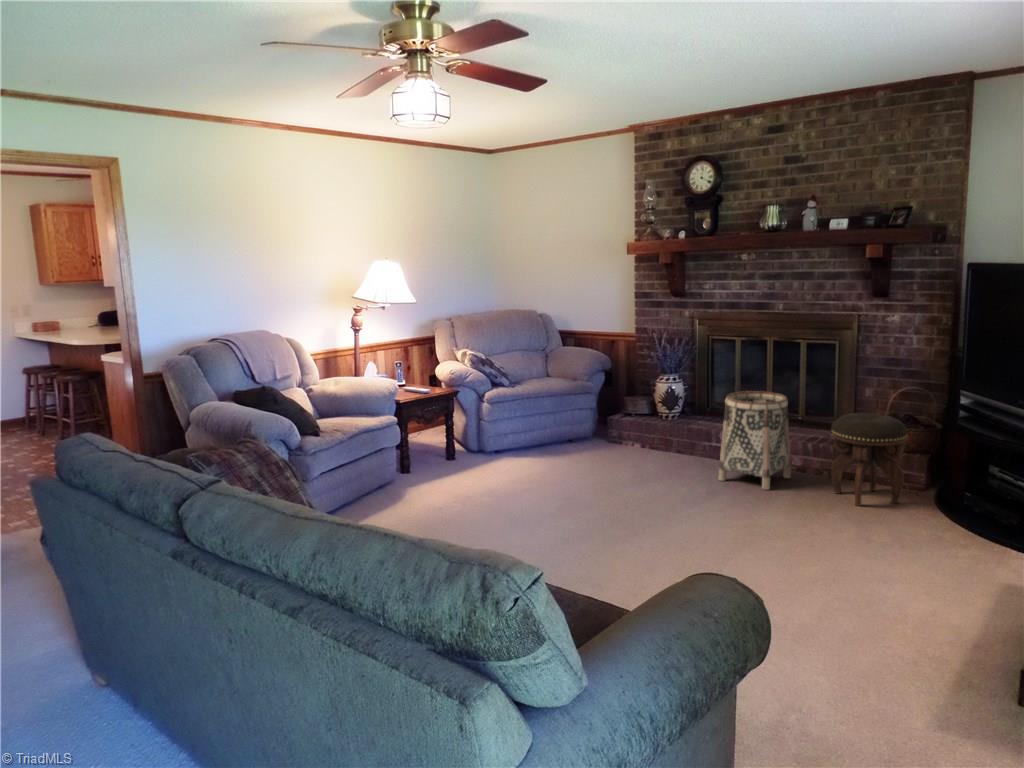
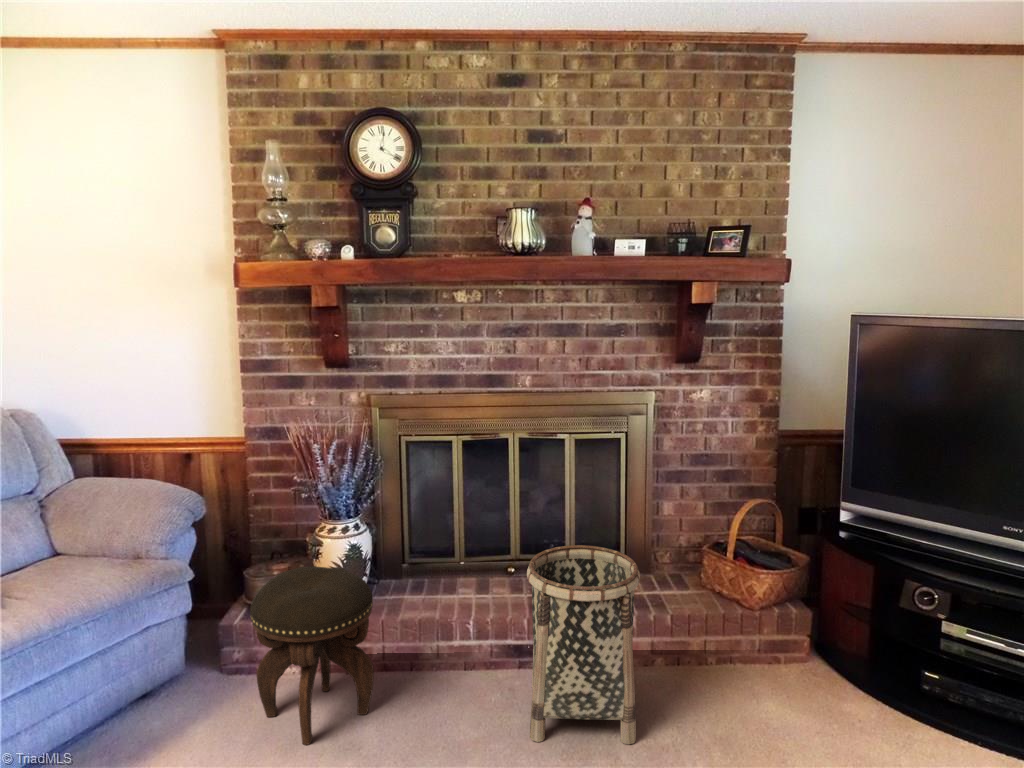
footstool: present [831,413,908,506] -> present [250,566,374,745]

